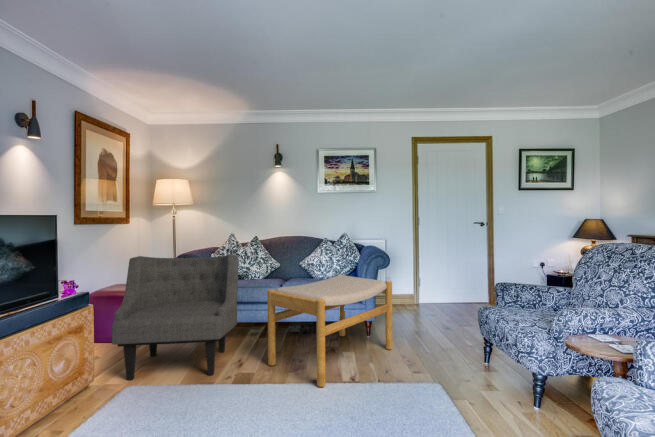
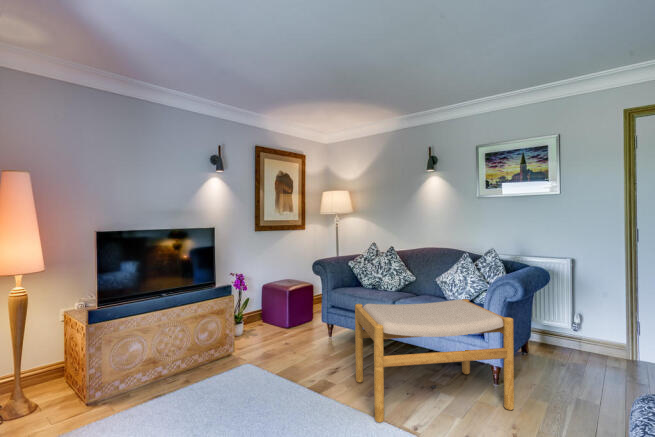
armchair: present [112,254,238,380] -> none [242,259,349,374]

